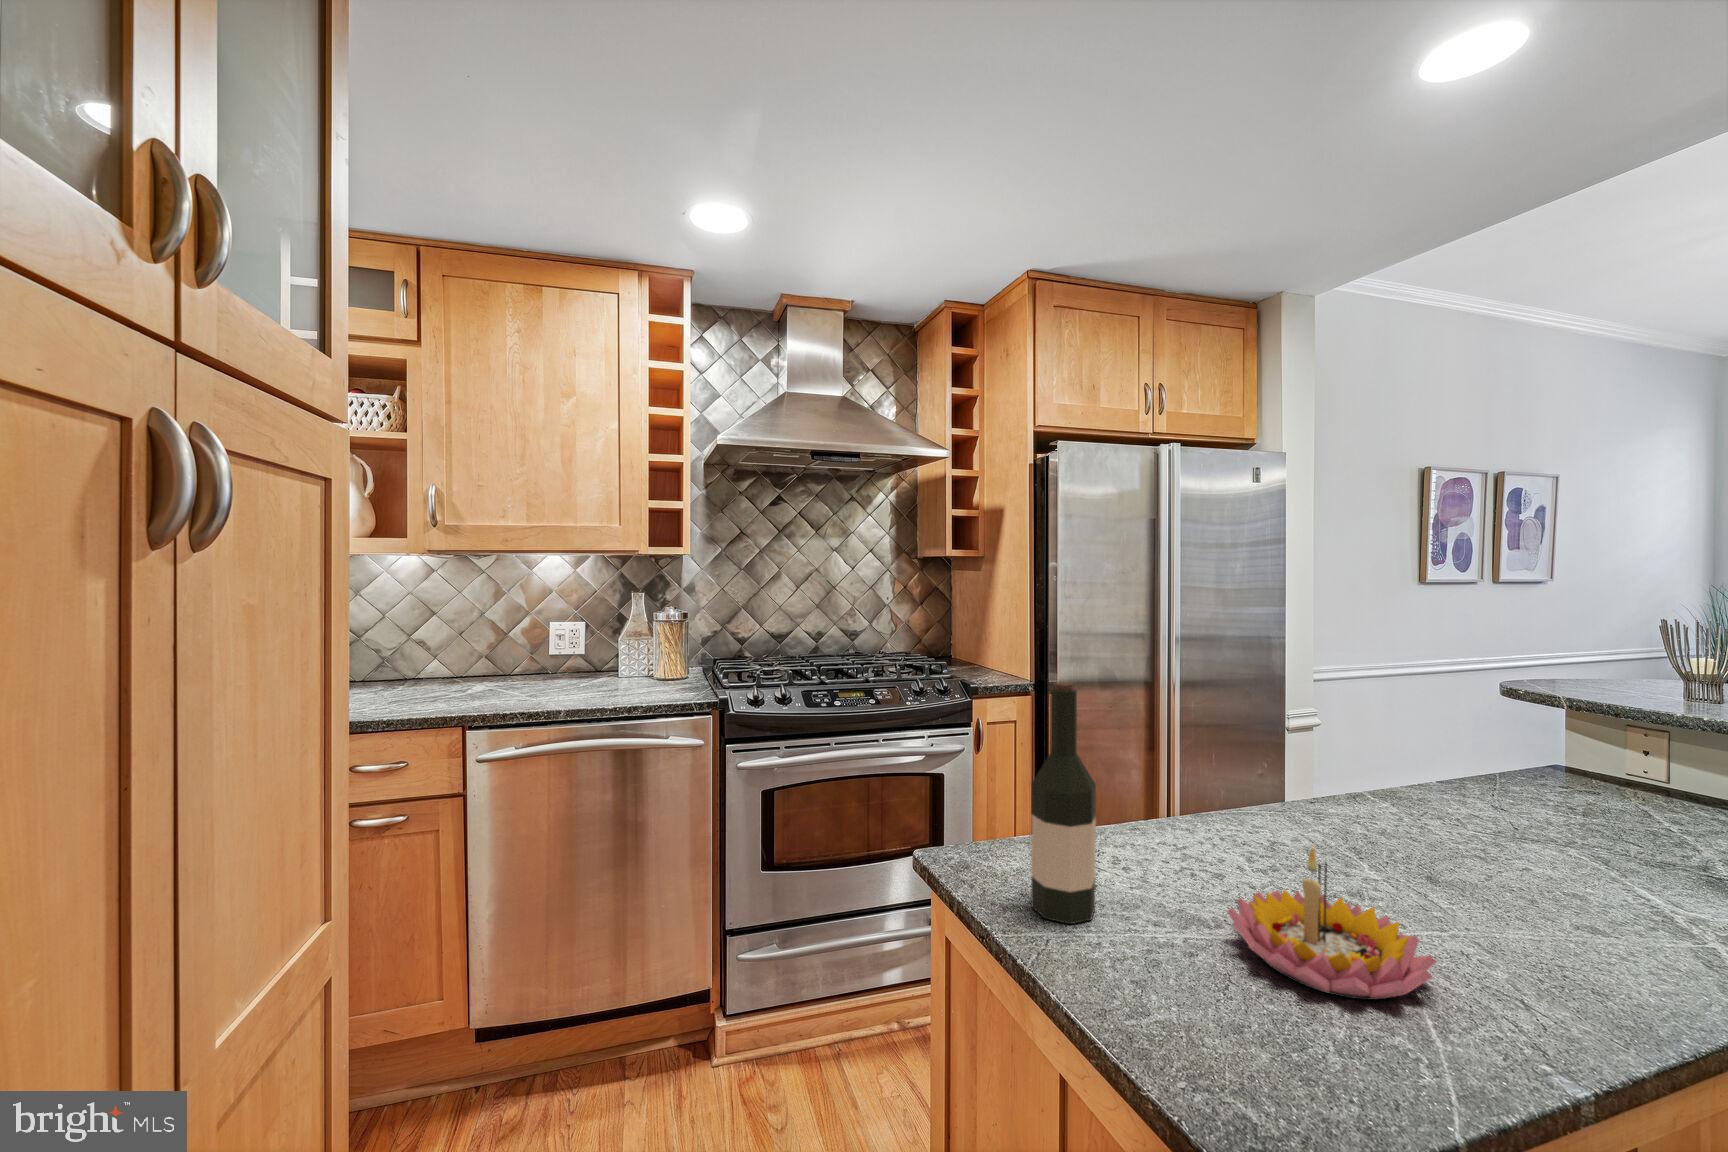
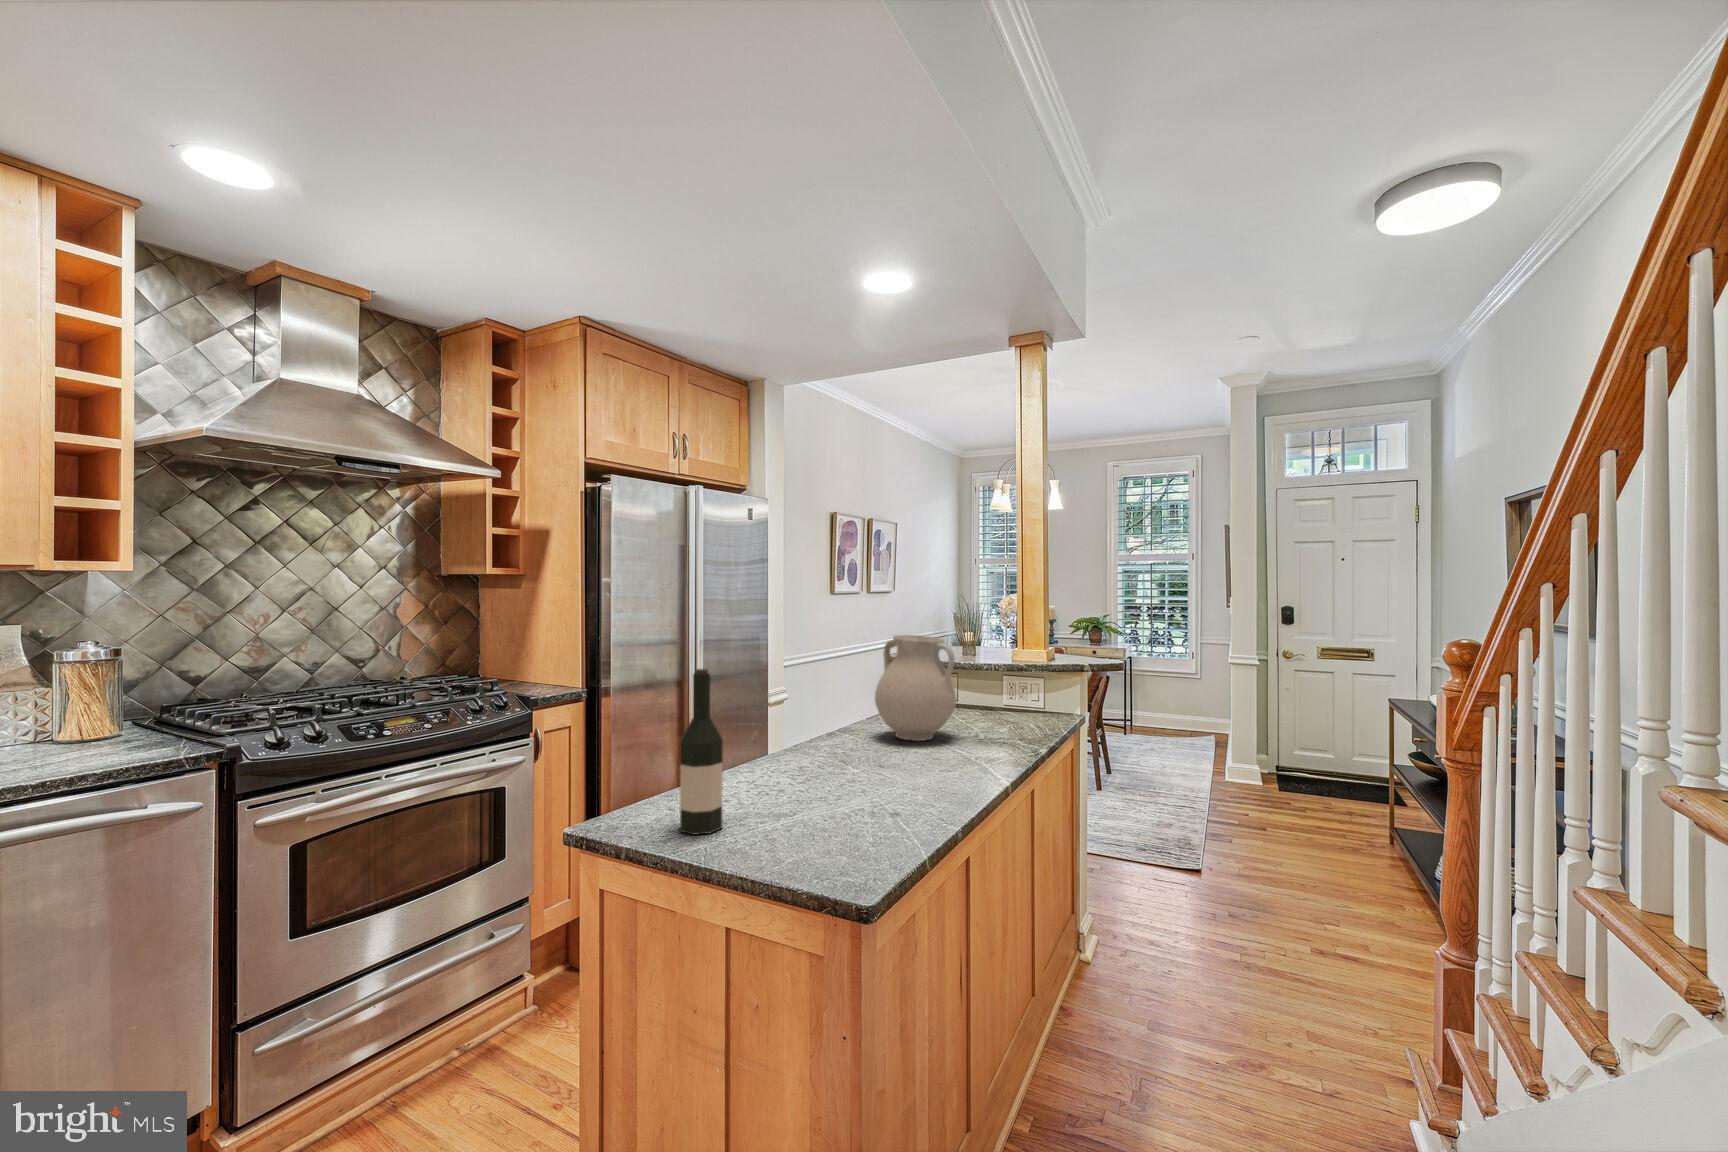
vase: none [1425,648,1615,836] -> present [875,635,956,741]
candle holder: present [1227,847,1436,1000] -> none [801,747,900,825]

